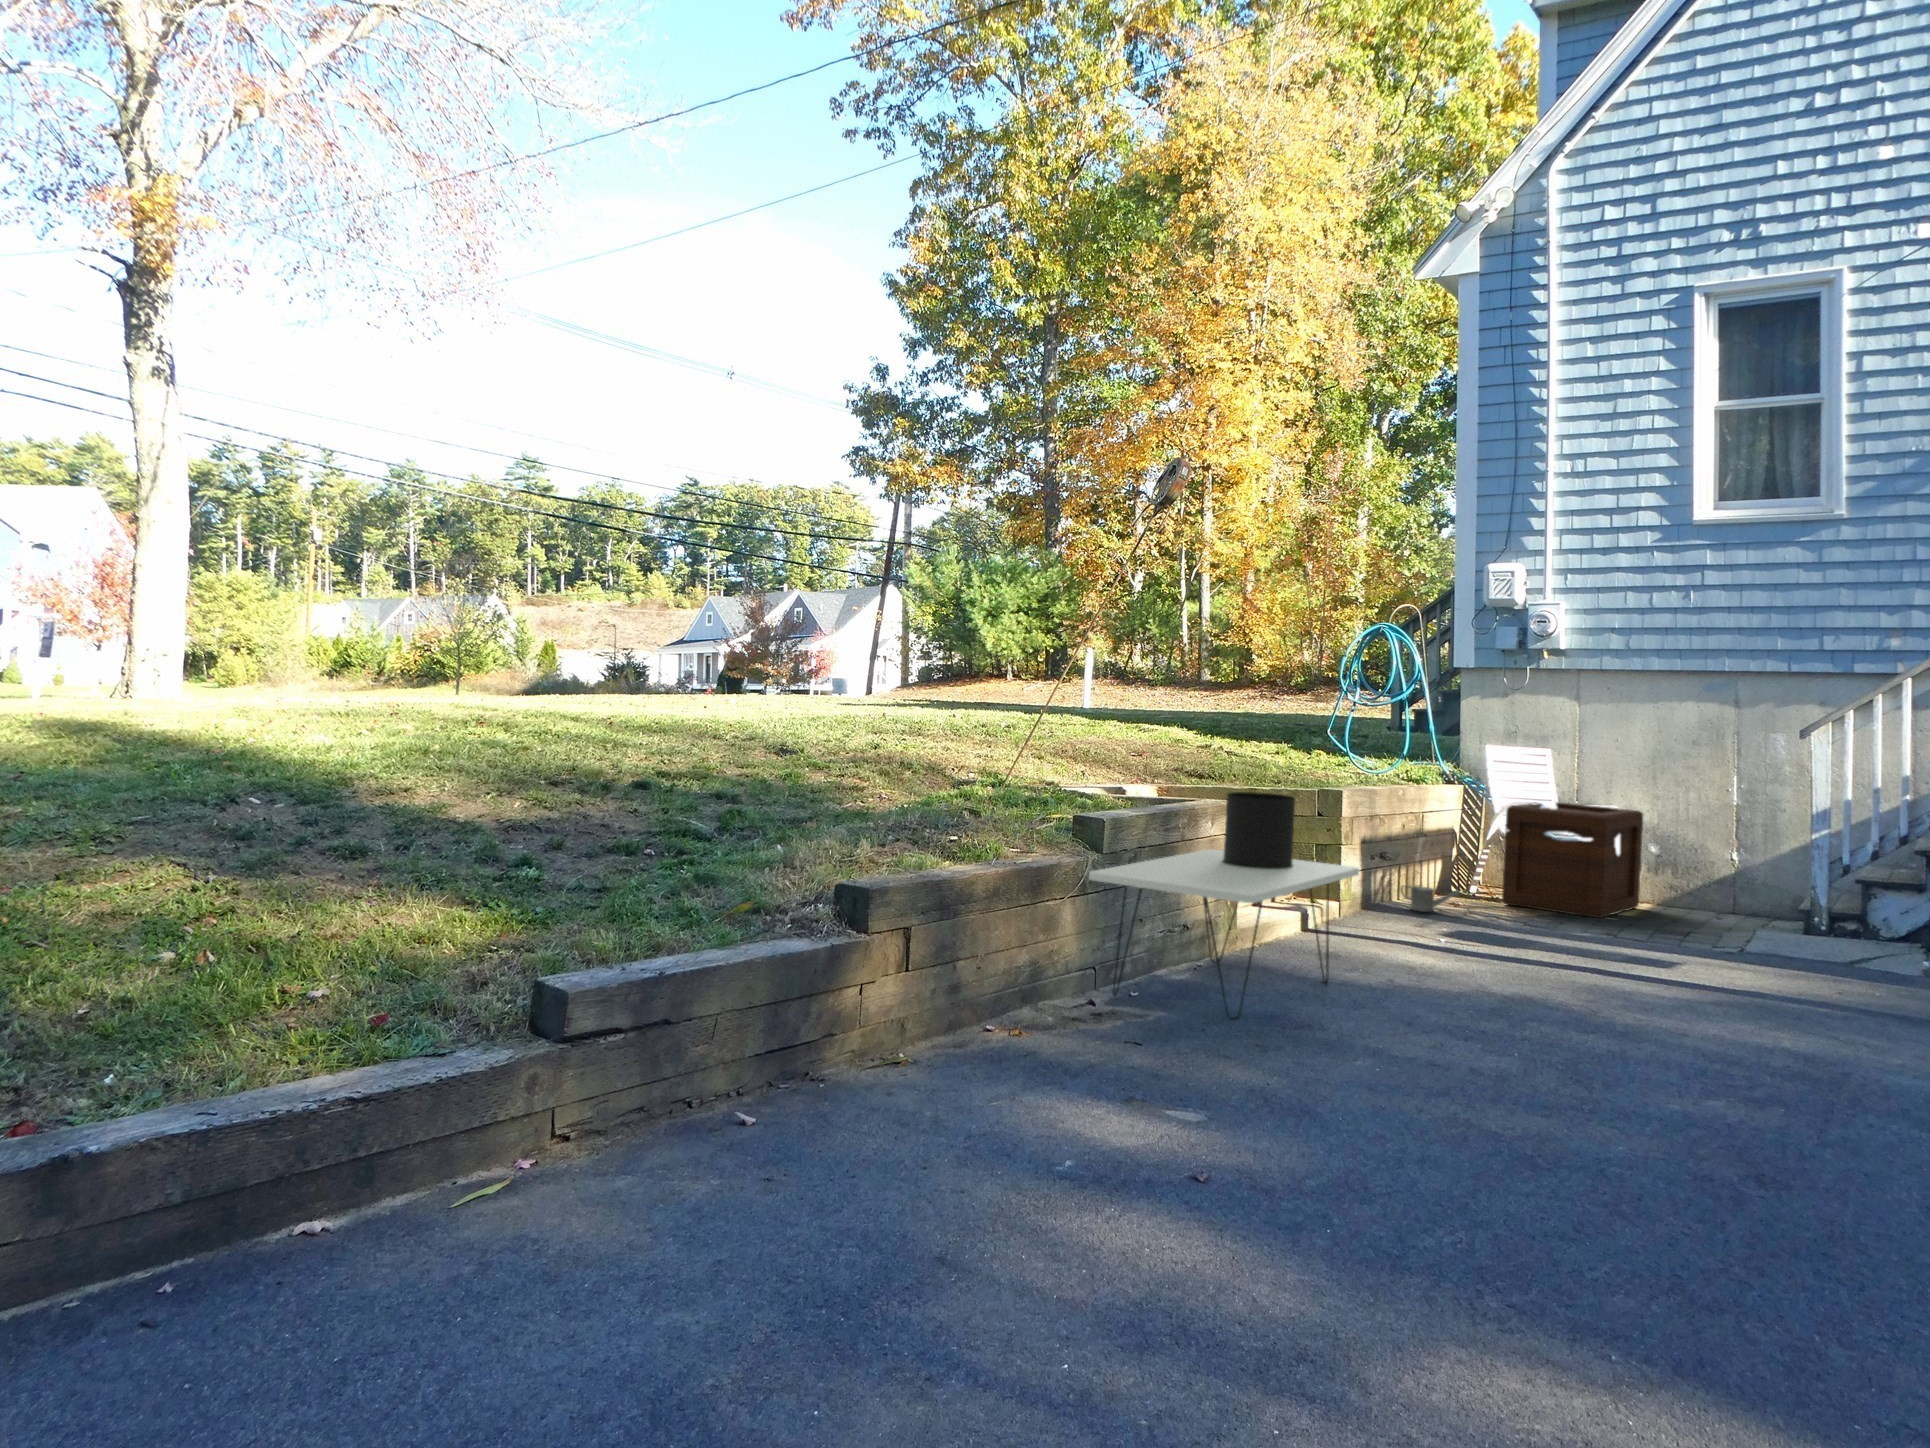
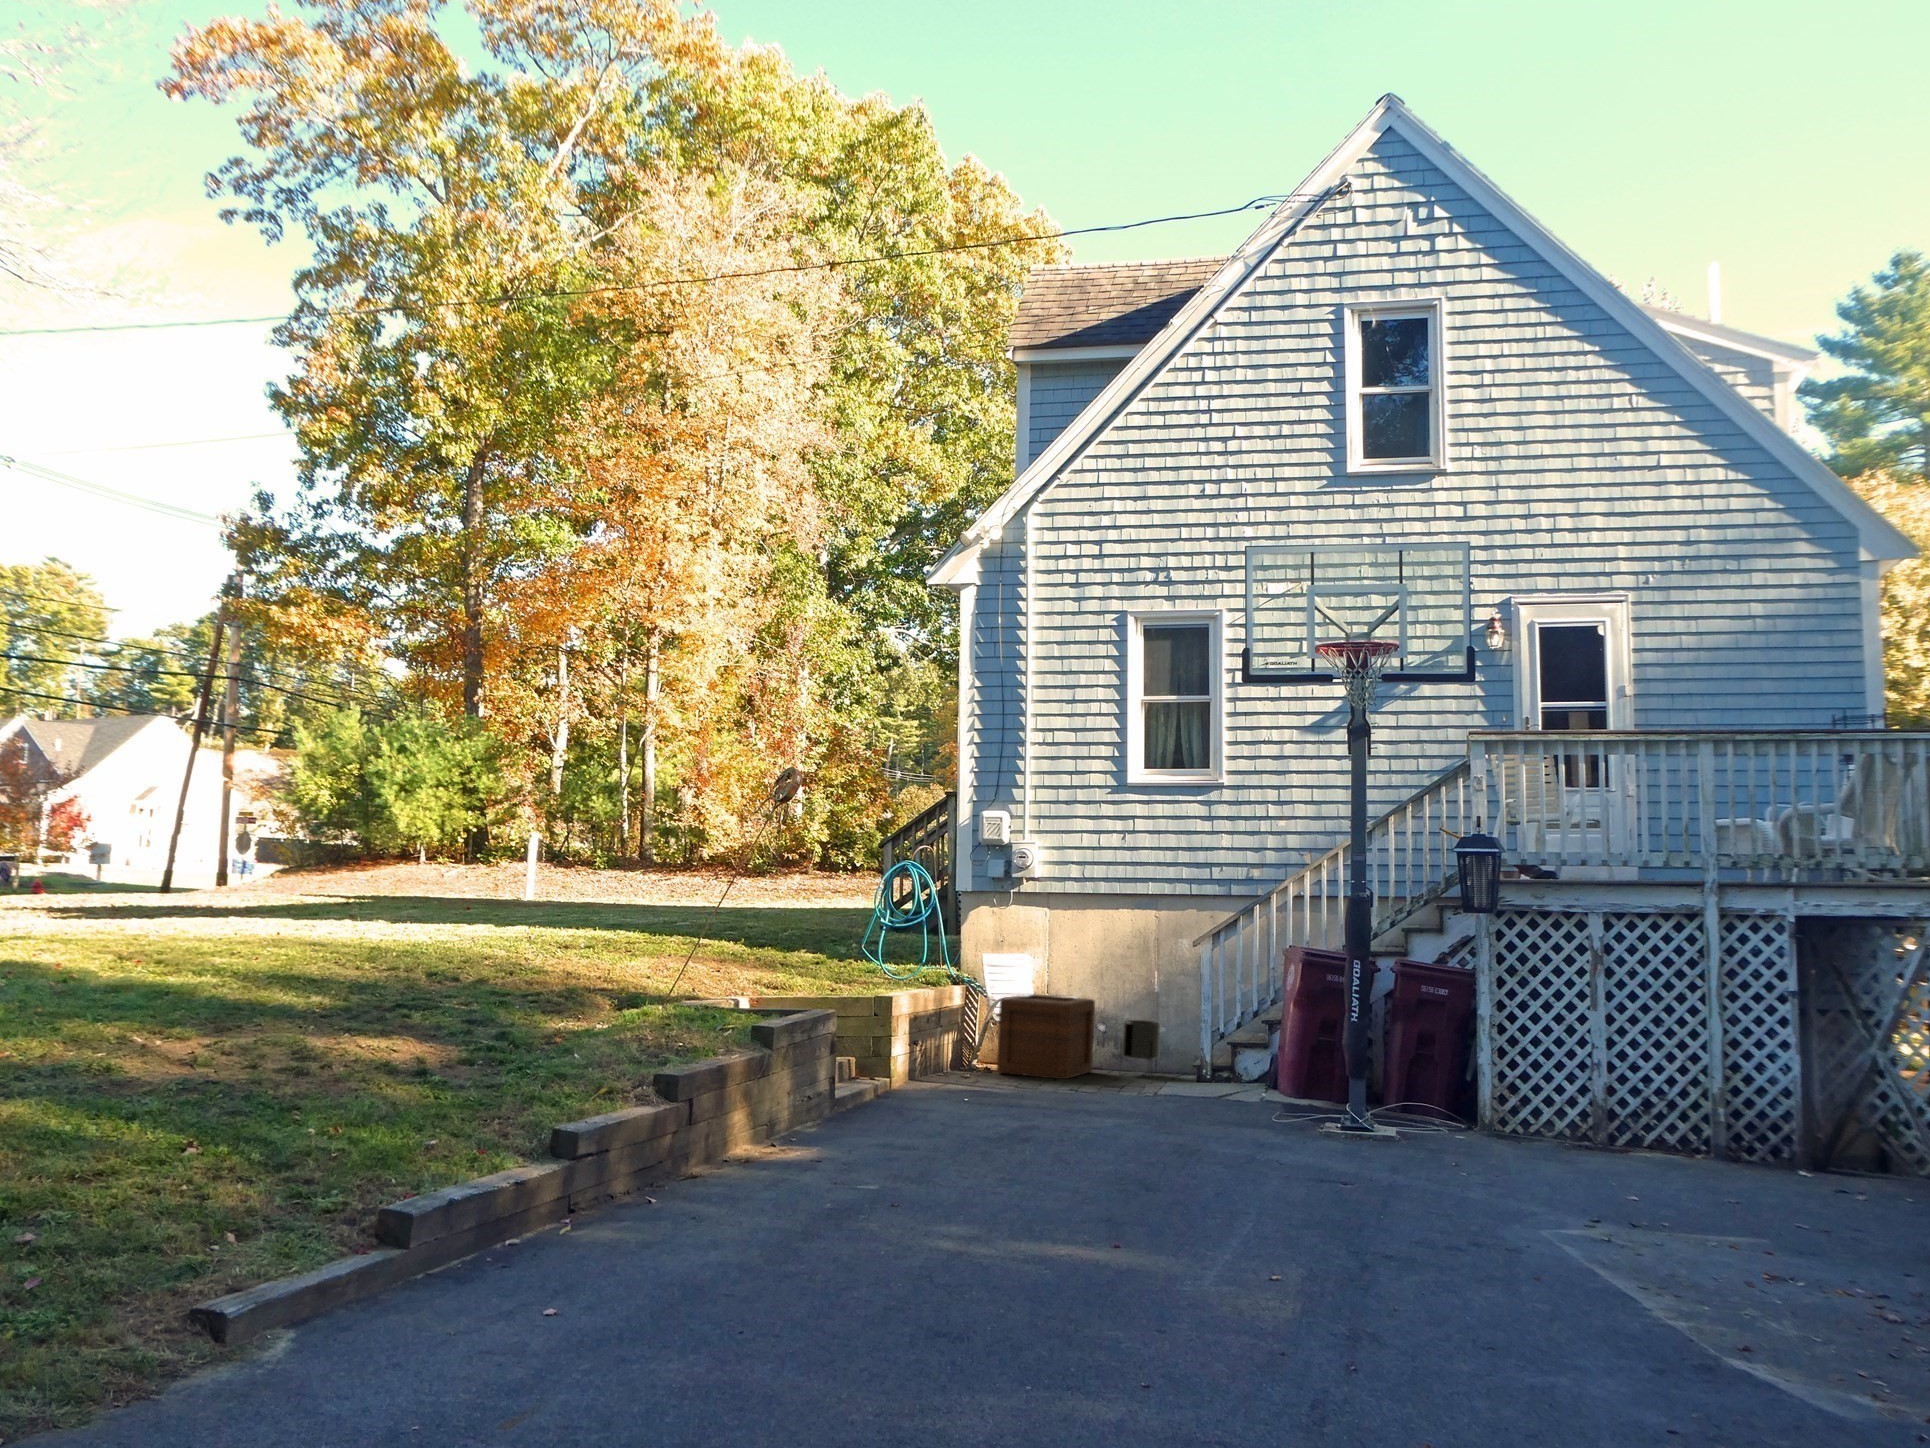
side table: present [1089,792,1359,1019] -> none [763,995,922,1138]
planter: none [1680,841,1742,922] -> present [1120,1020,1160,1071]
watering can: present [1401,886,1460,912] -> none [926,1061,969,1080]

